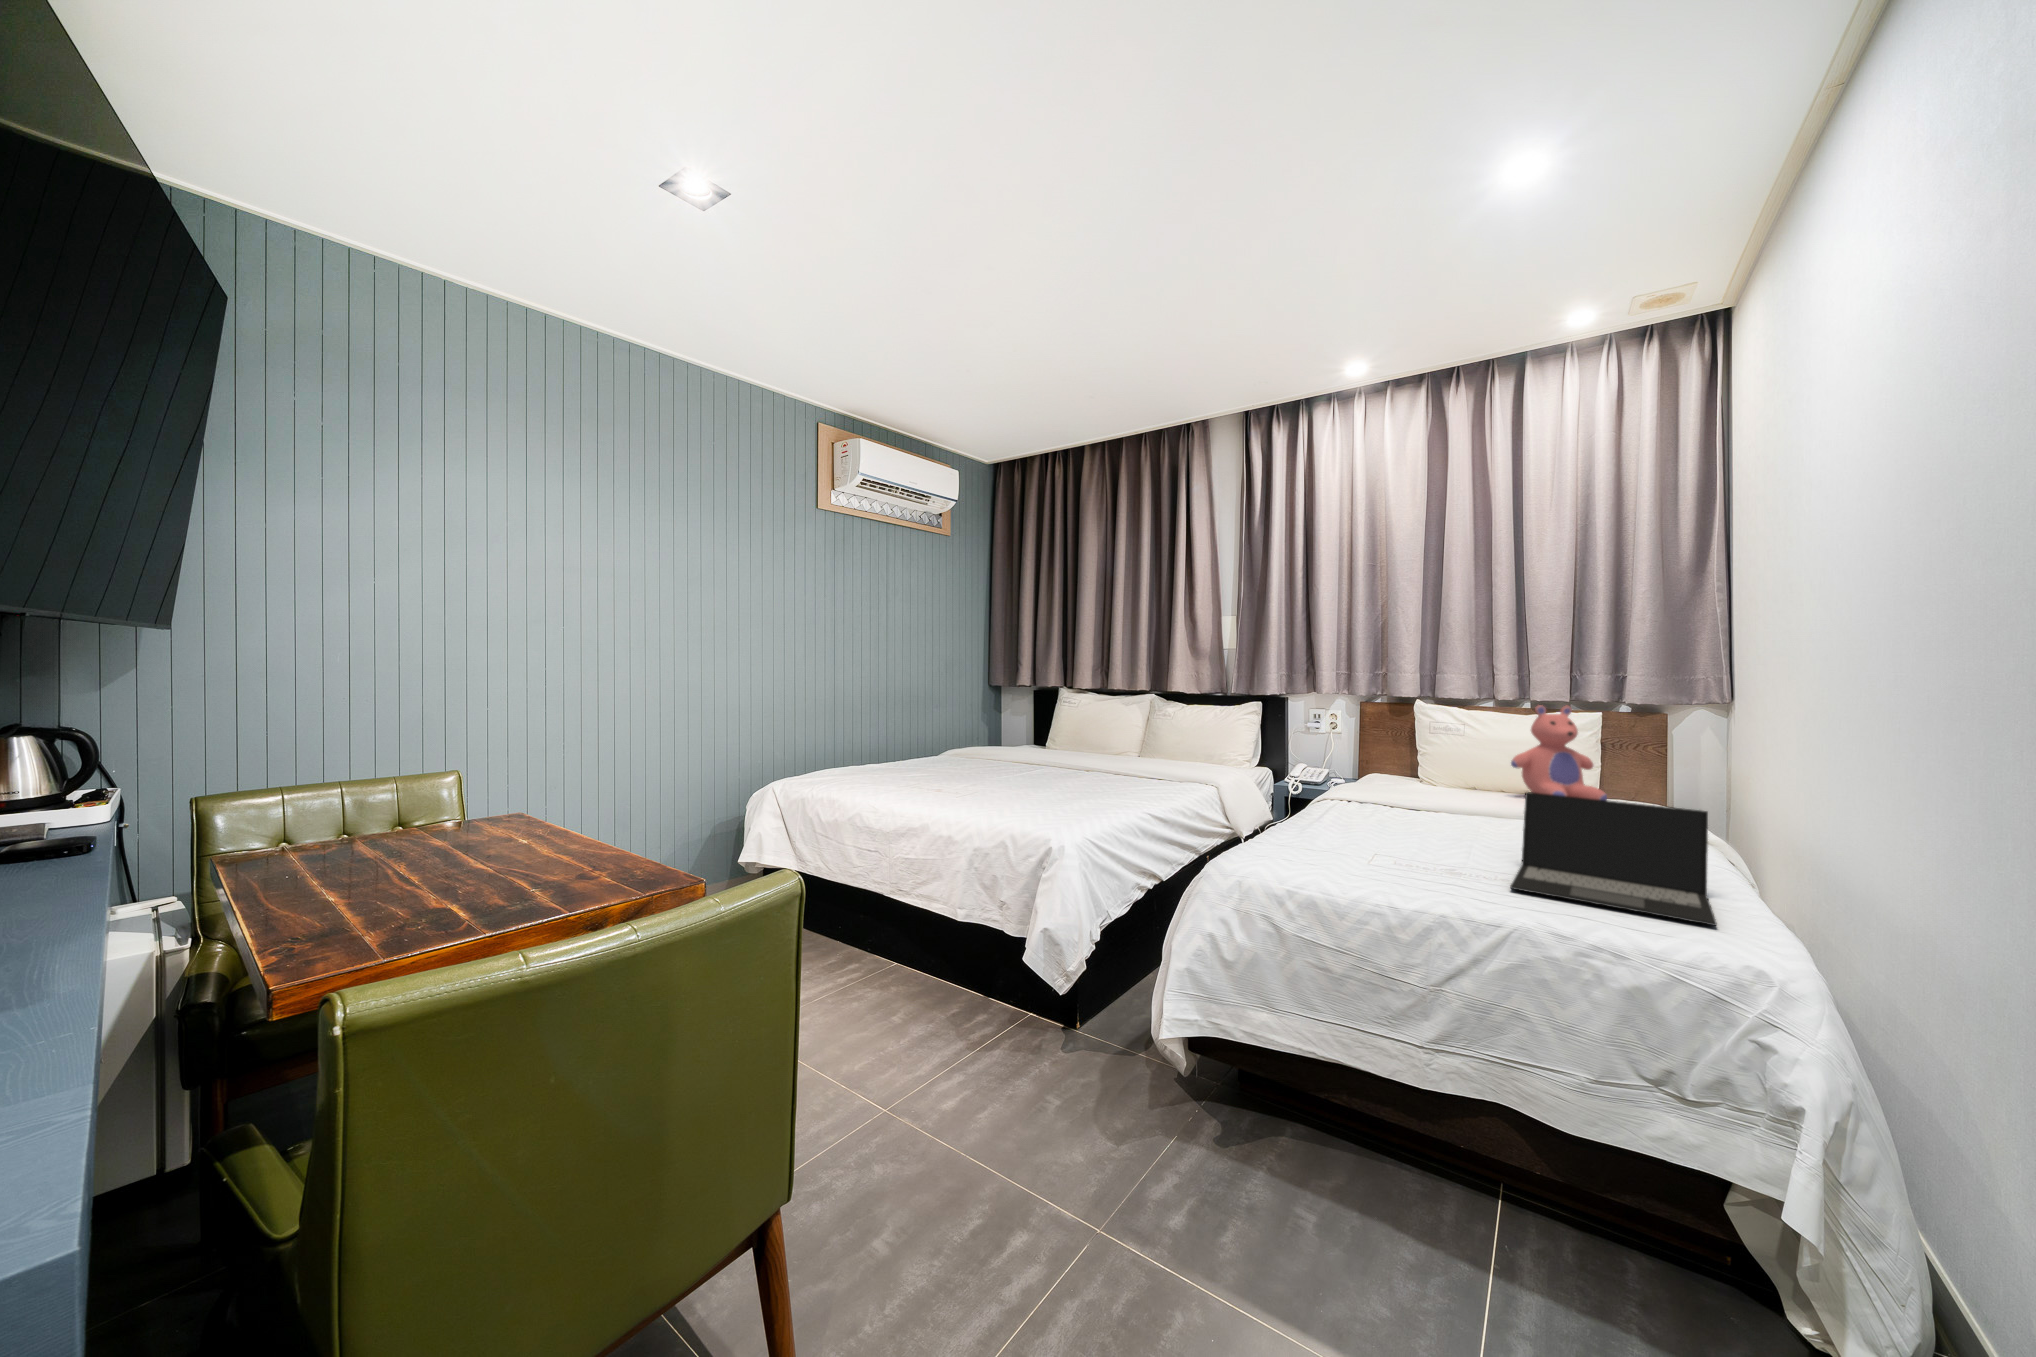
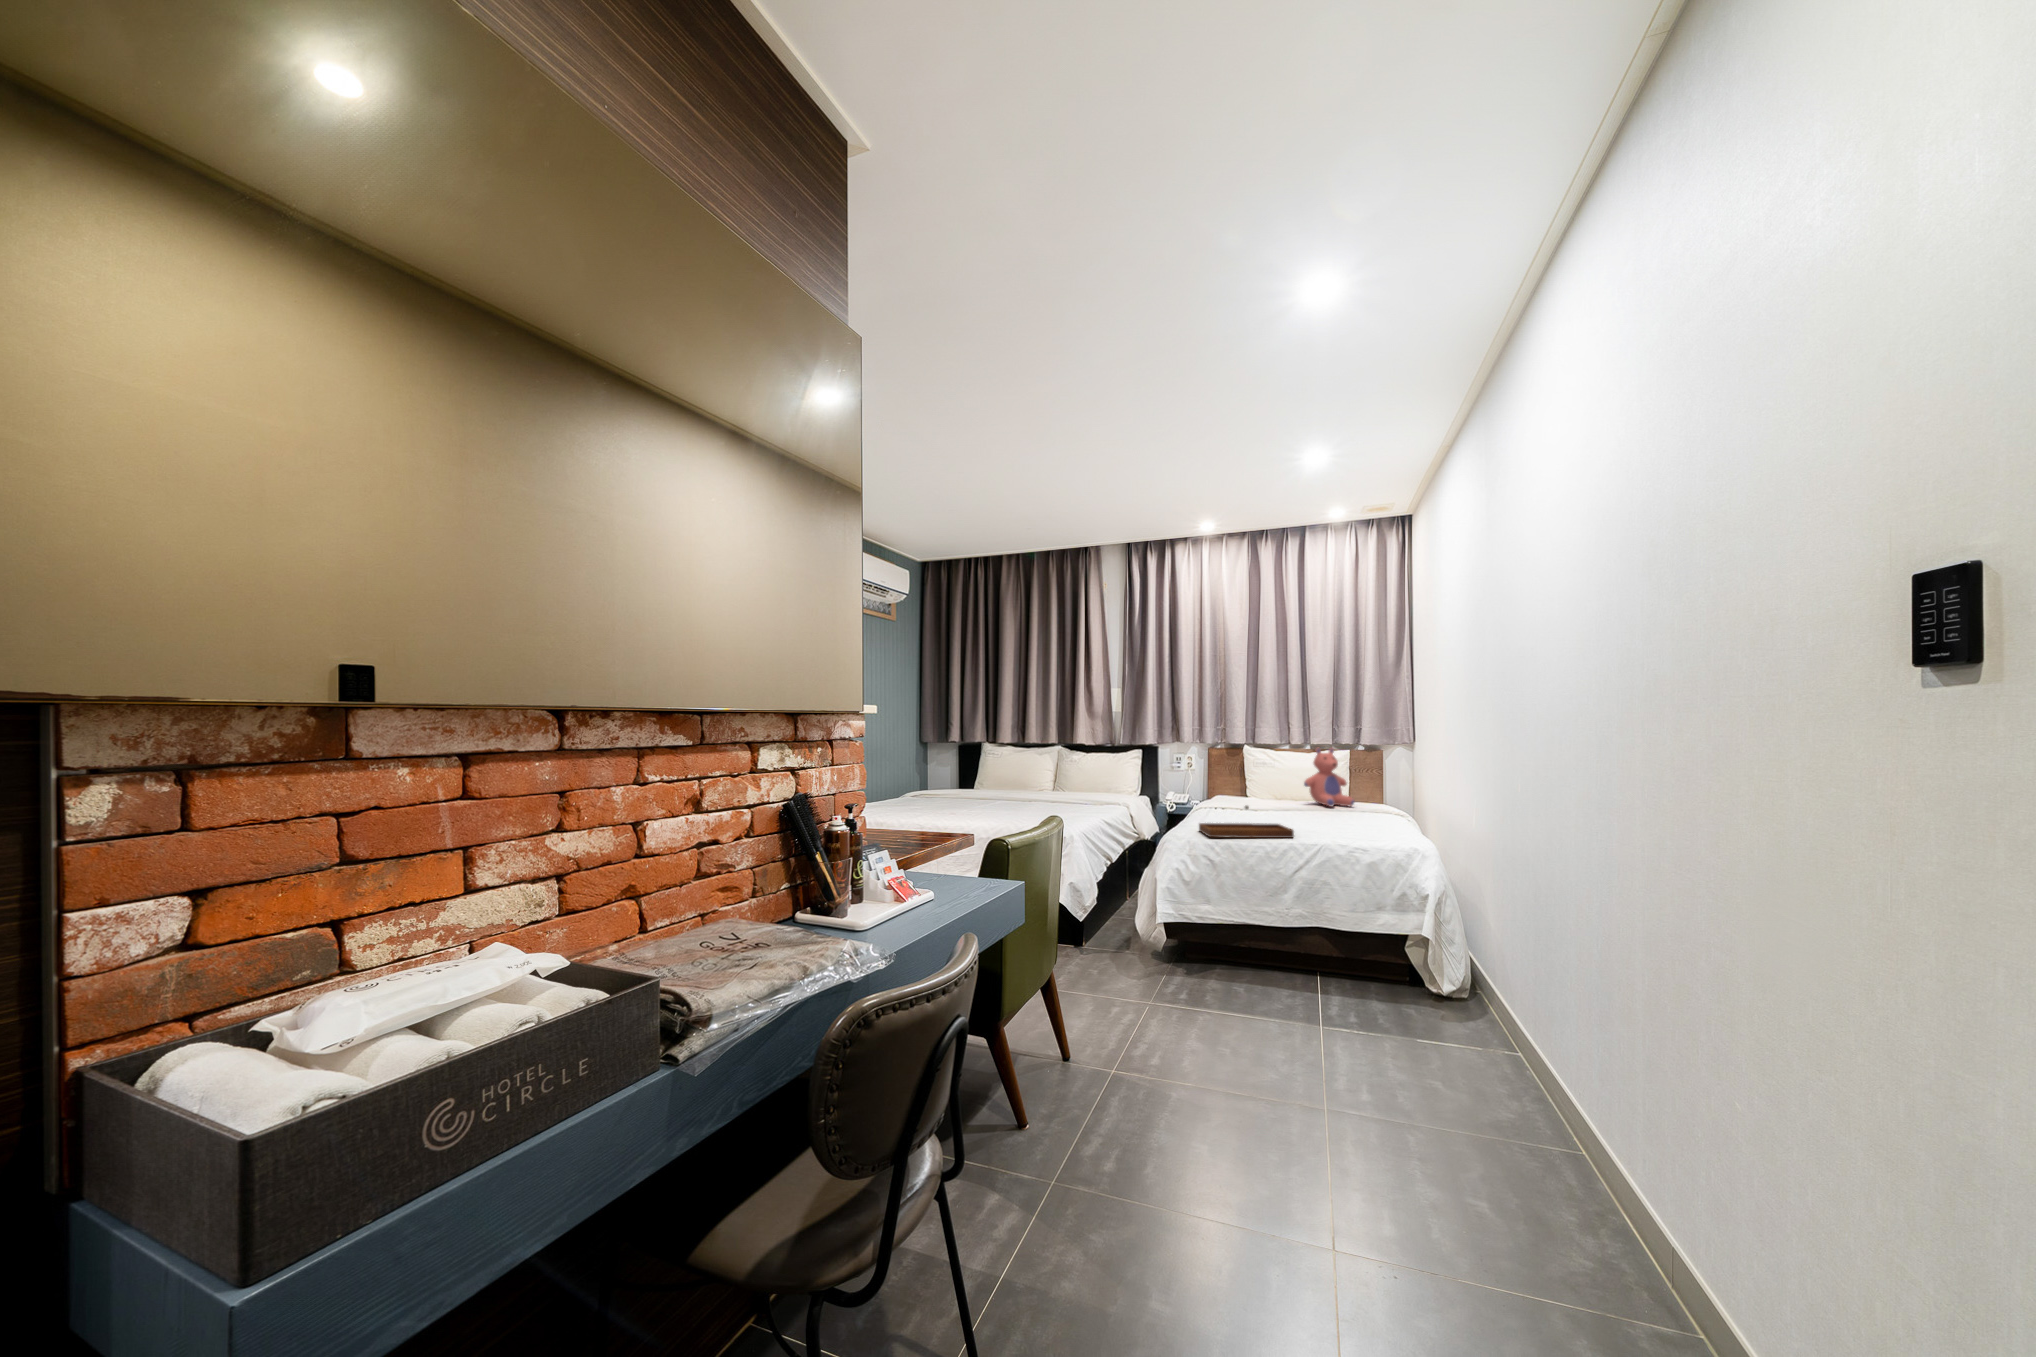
laptop: present [1510,792,1717,926] -> none [1315,793,1400,847]
tray: none [1290,805,1467,874] -> present [1199,805,1294,838]

